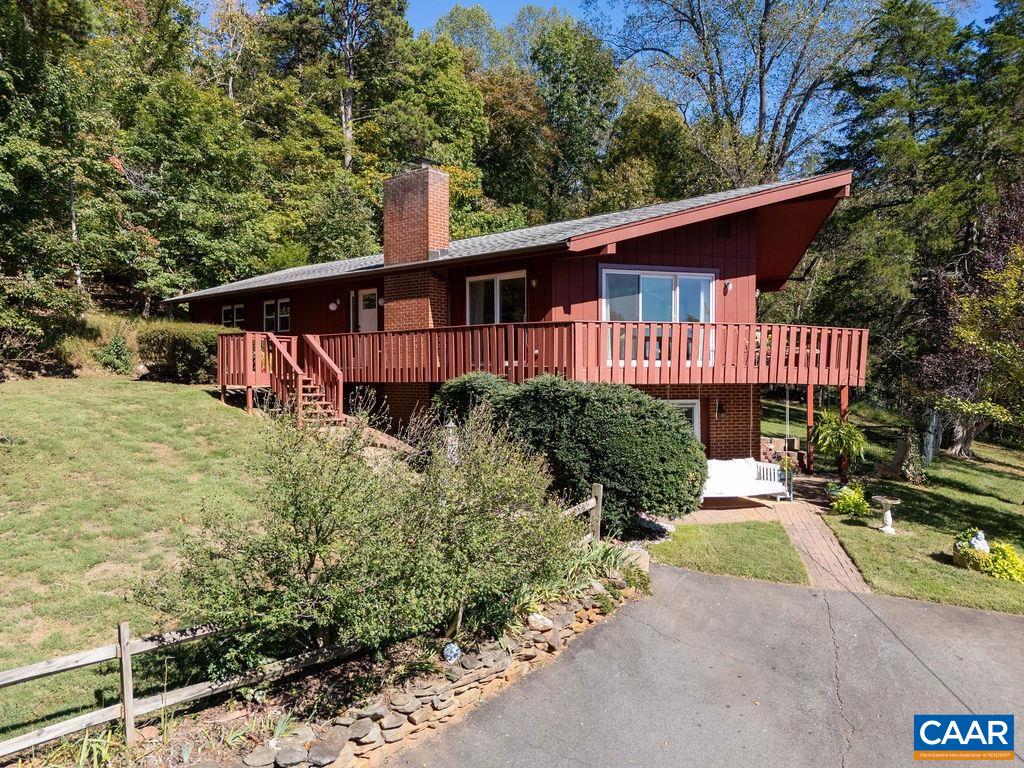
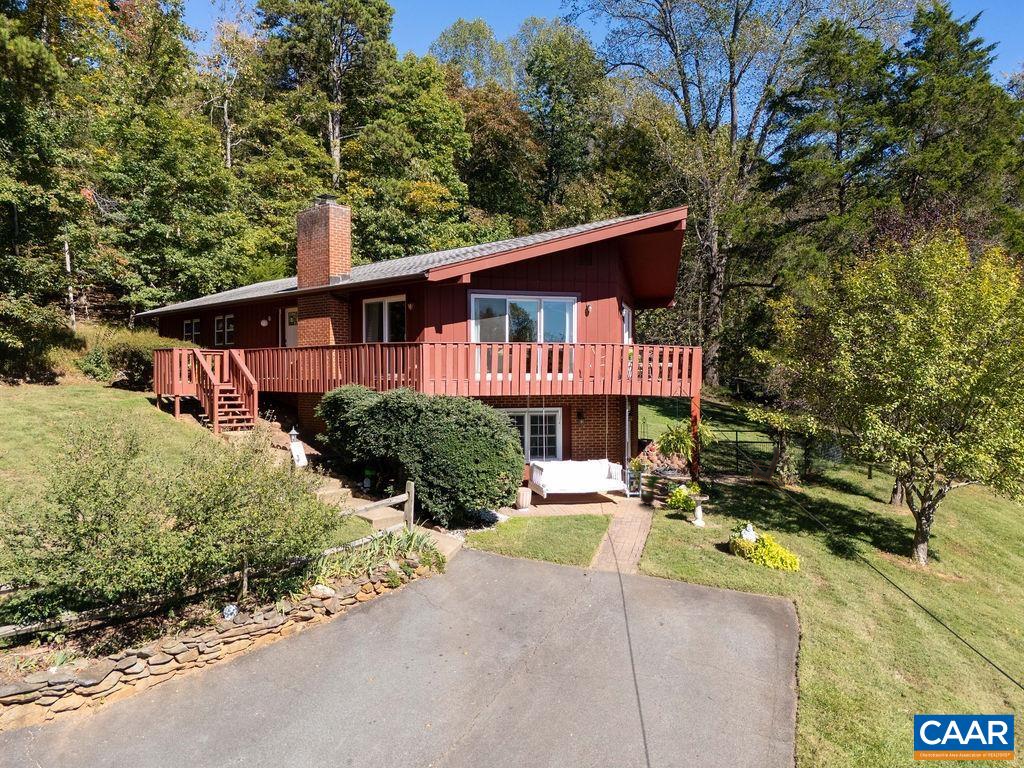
potted tree: none [789,469,815,506] -> present [640,475,659,505]

